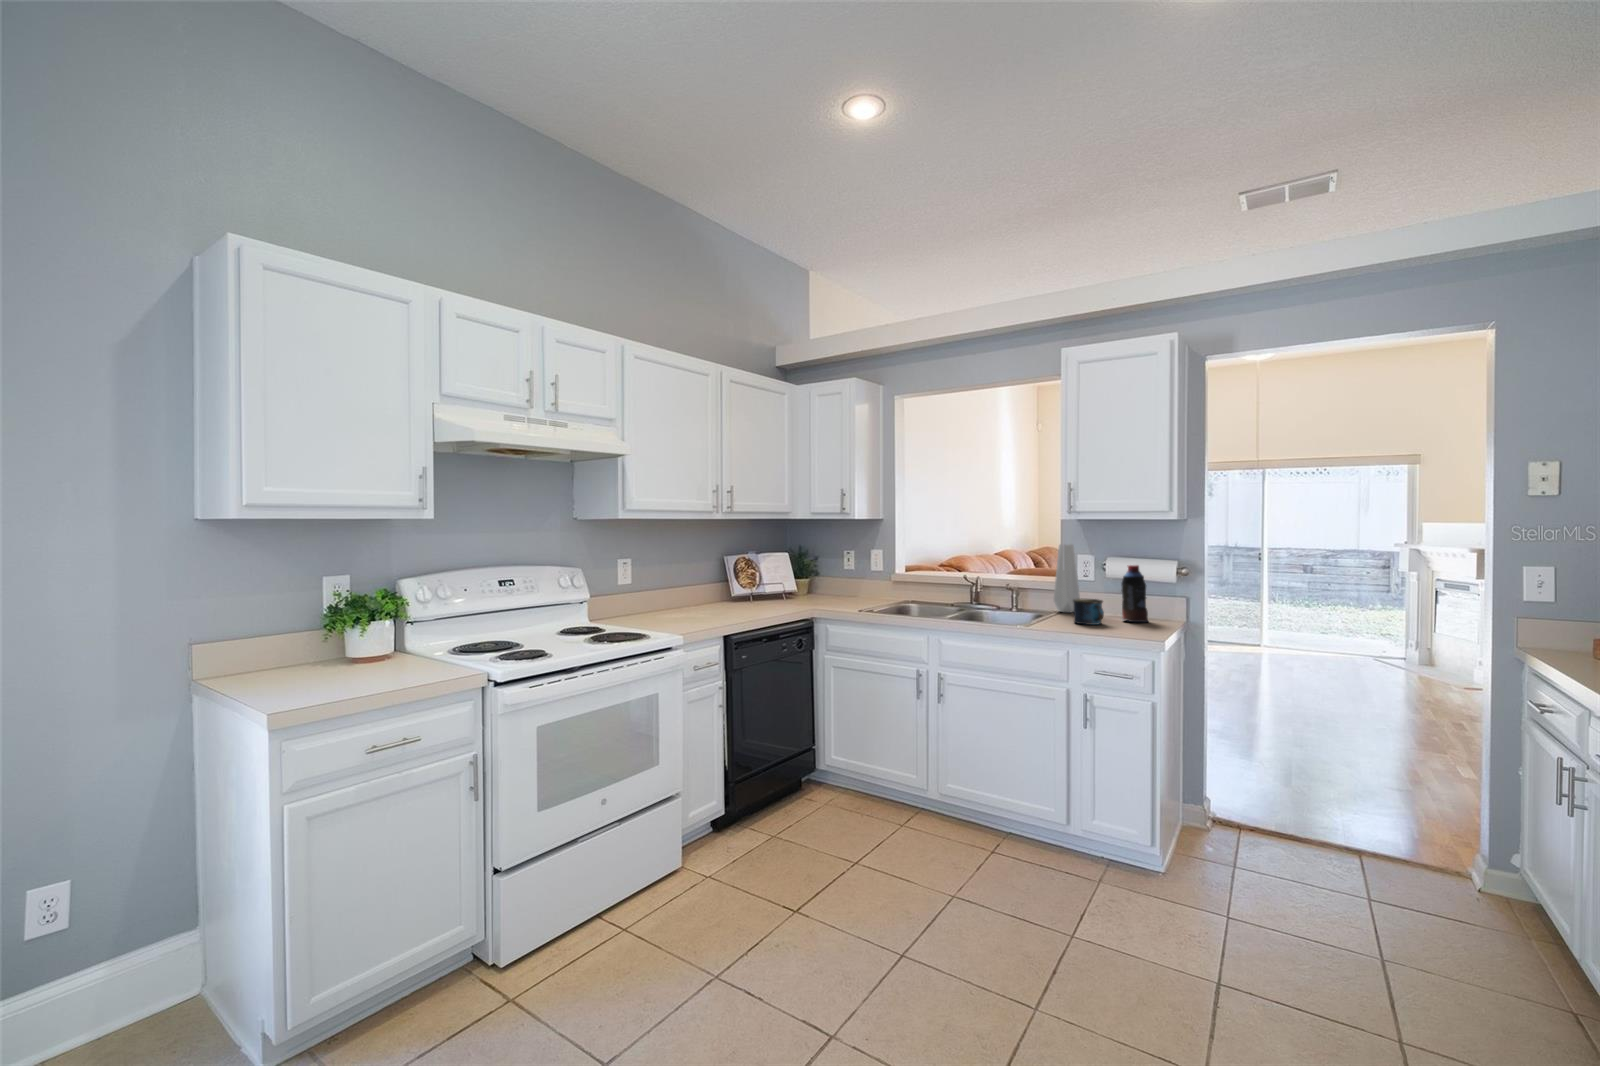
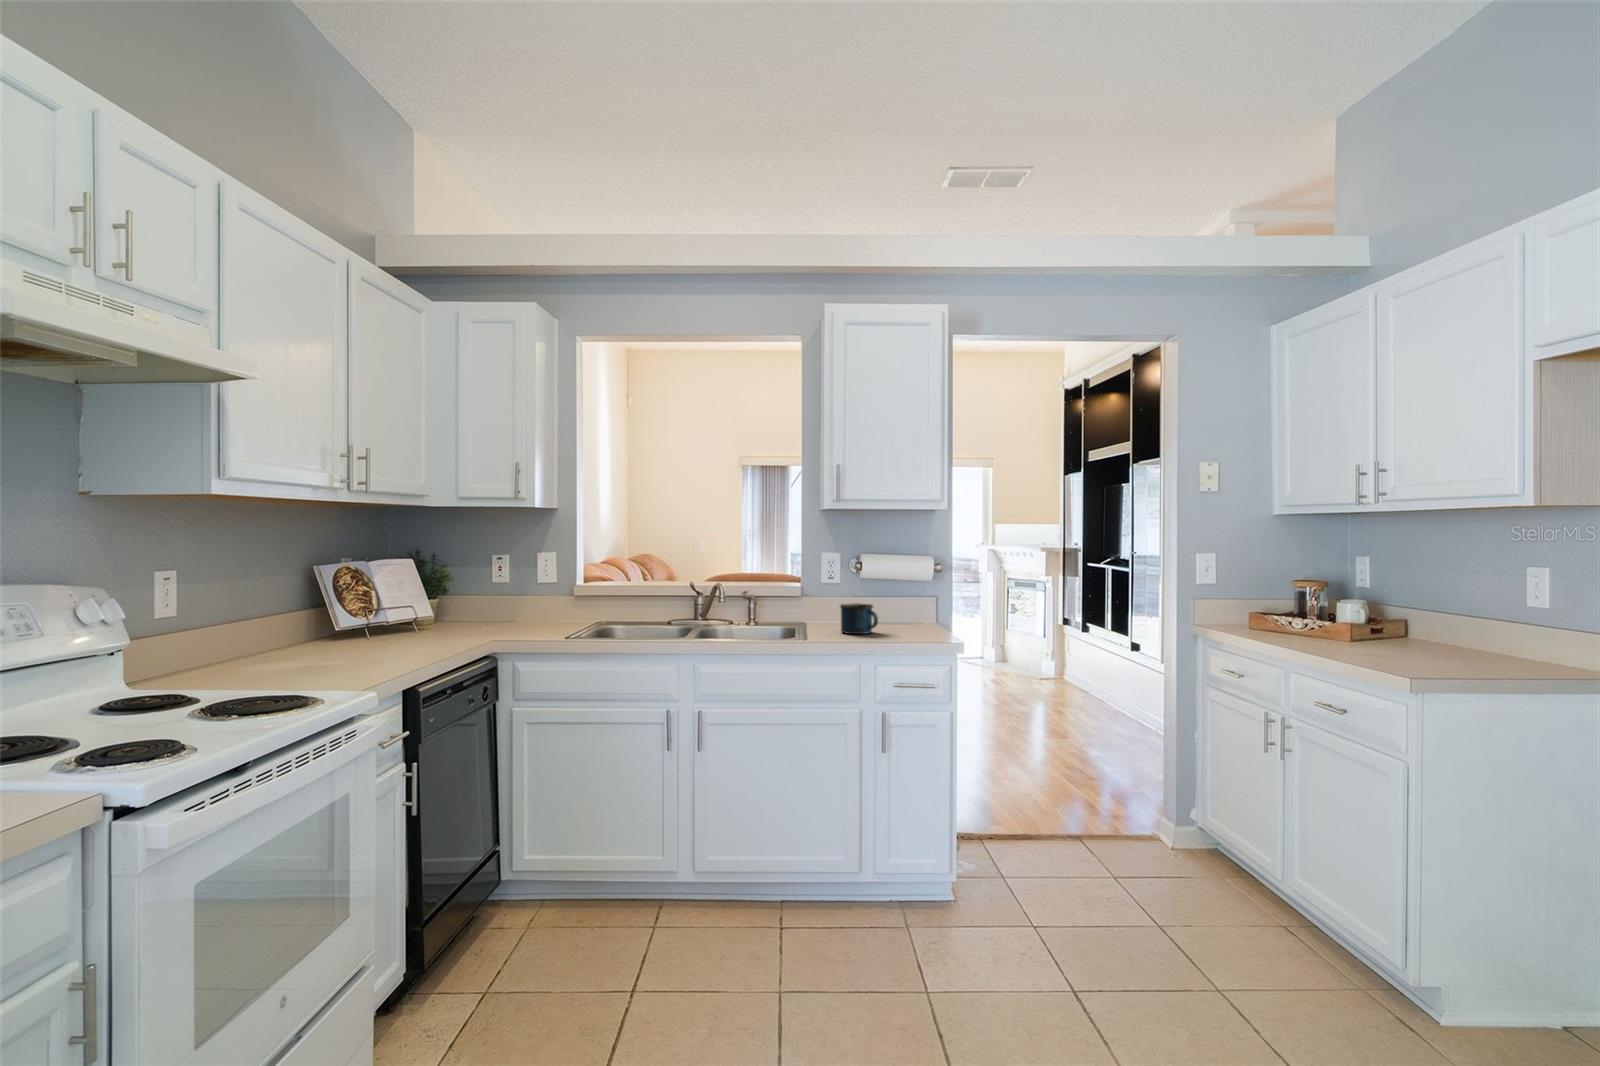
vase: present [1054,544,1080,613] -> none [796,541,824,623]
bottle: present [1121,565,1148,622] -> none [884,563,913,628]

